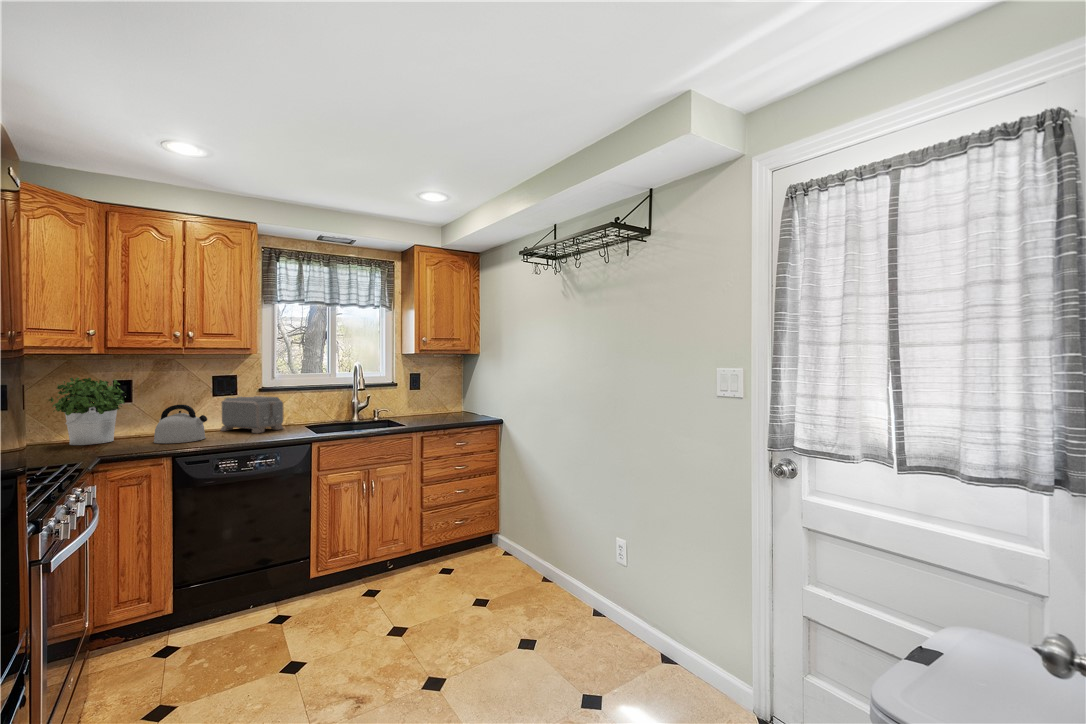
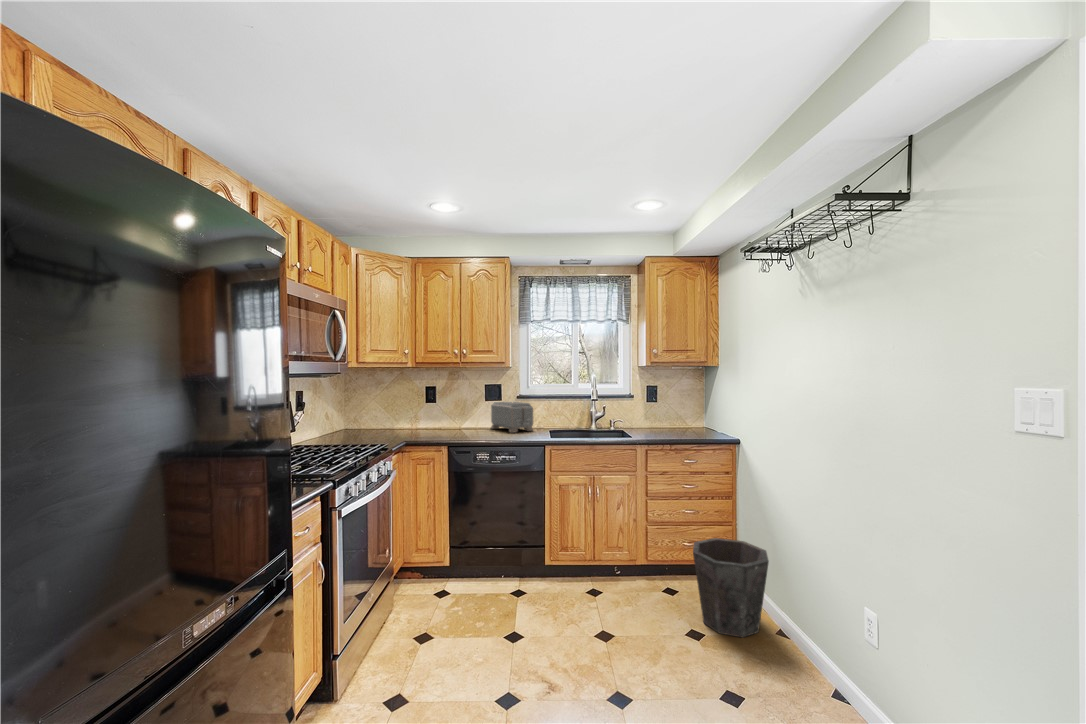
potted plant: present [49,377,125,445] -> none [389,384,431,432]
kettle: present [154,405,207,443] -> none [443,406,476,436]
waste bin: none [474,510,539,596] -> present [693,538,769,637]

